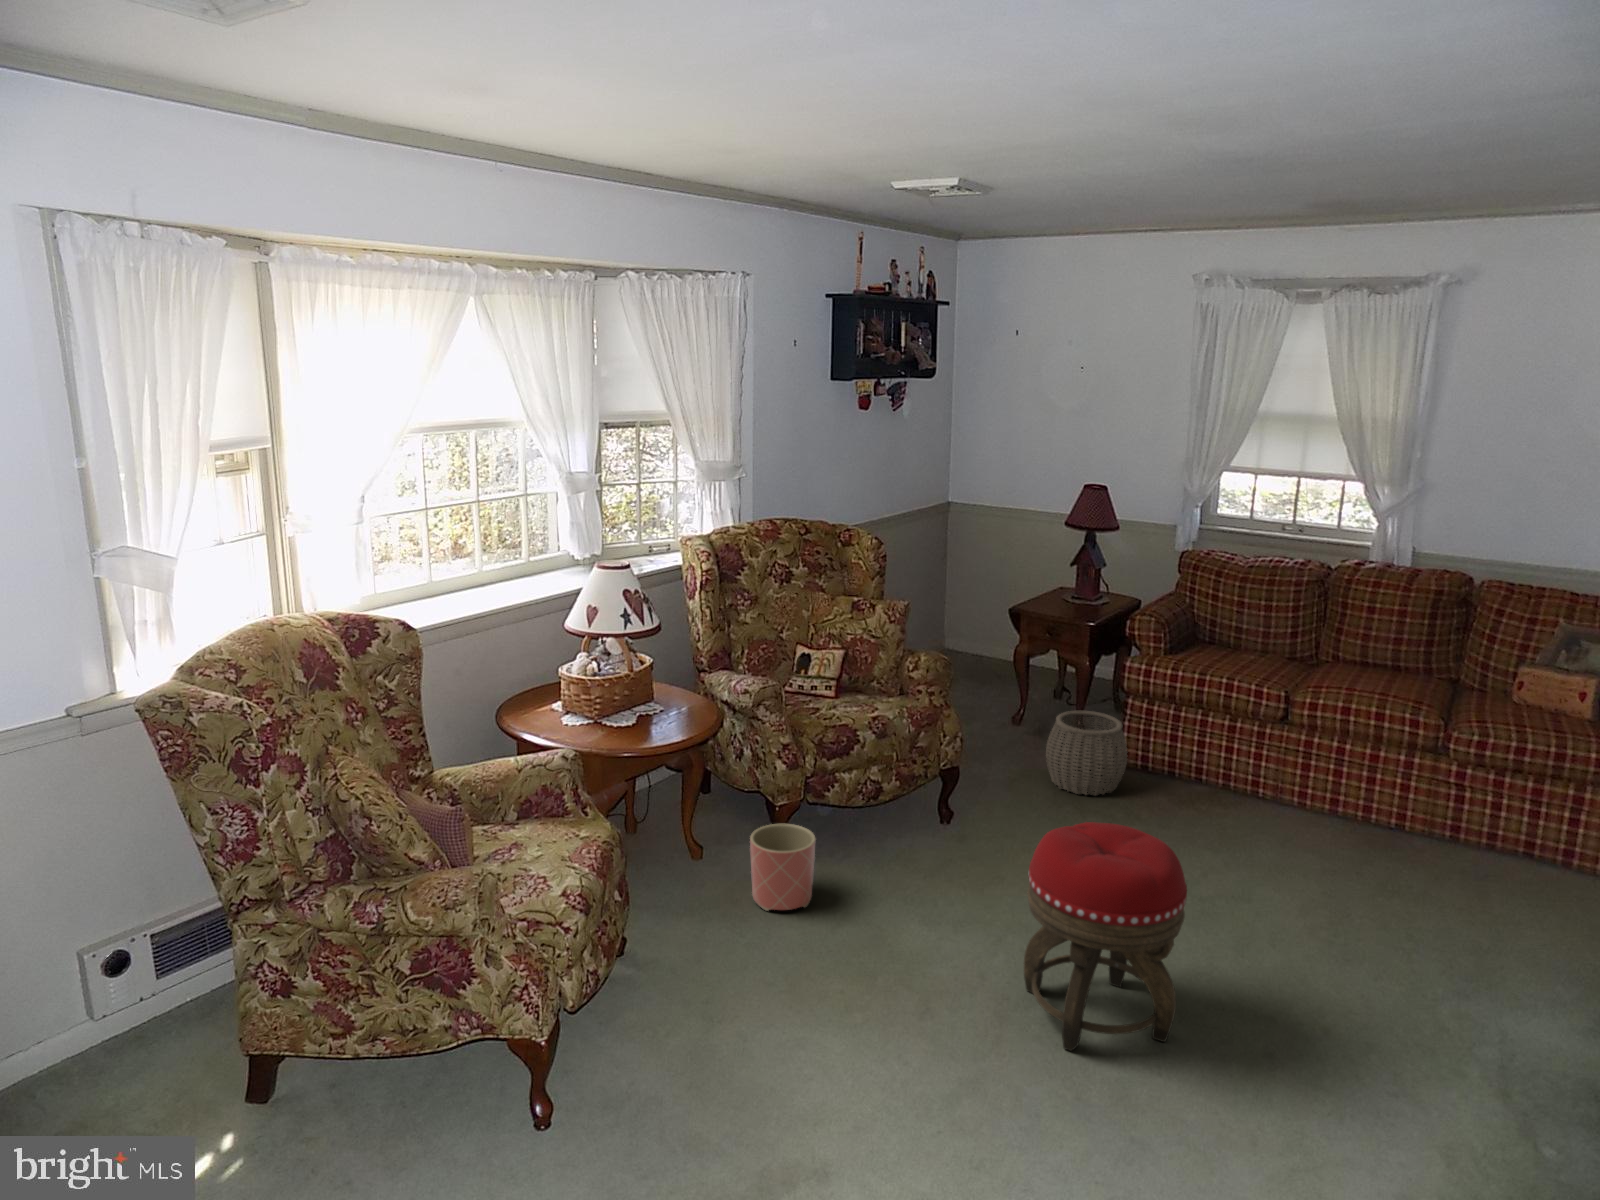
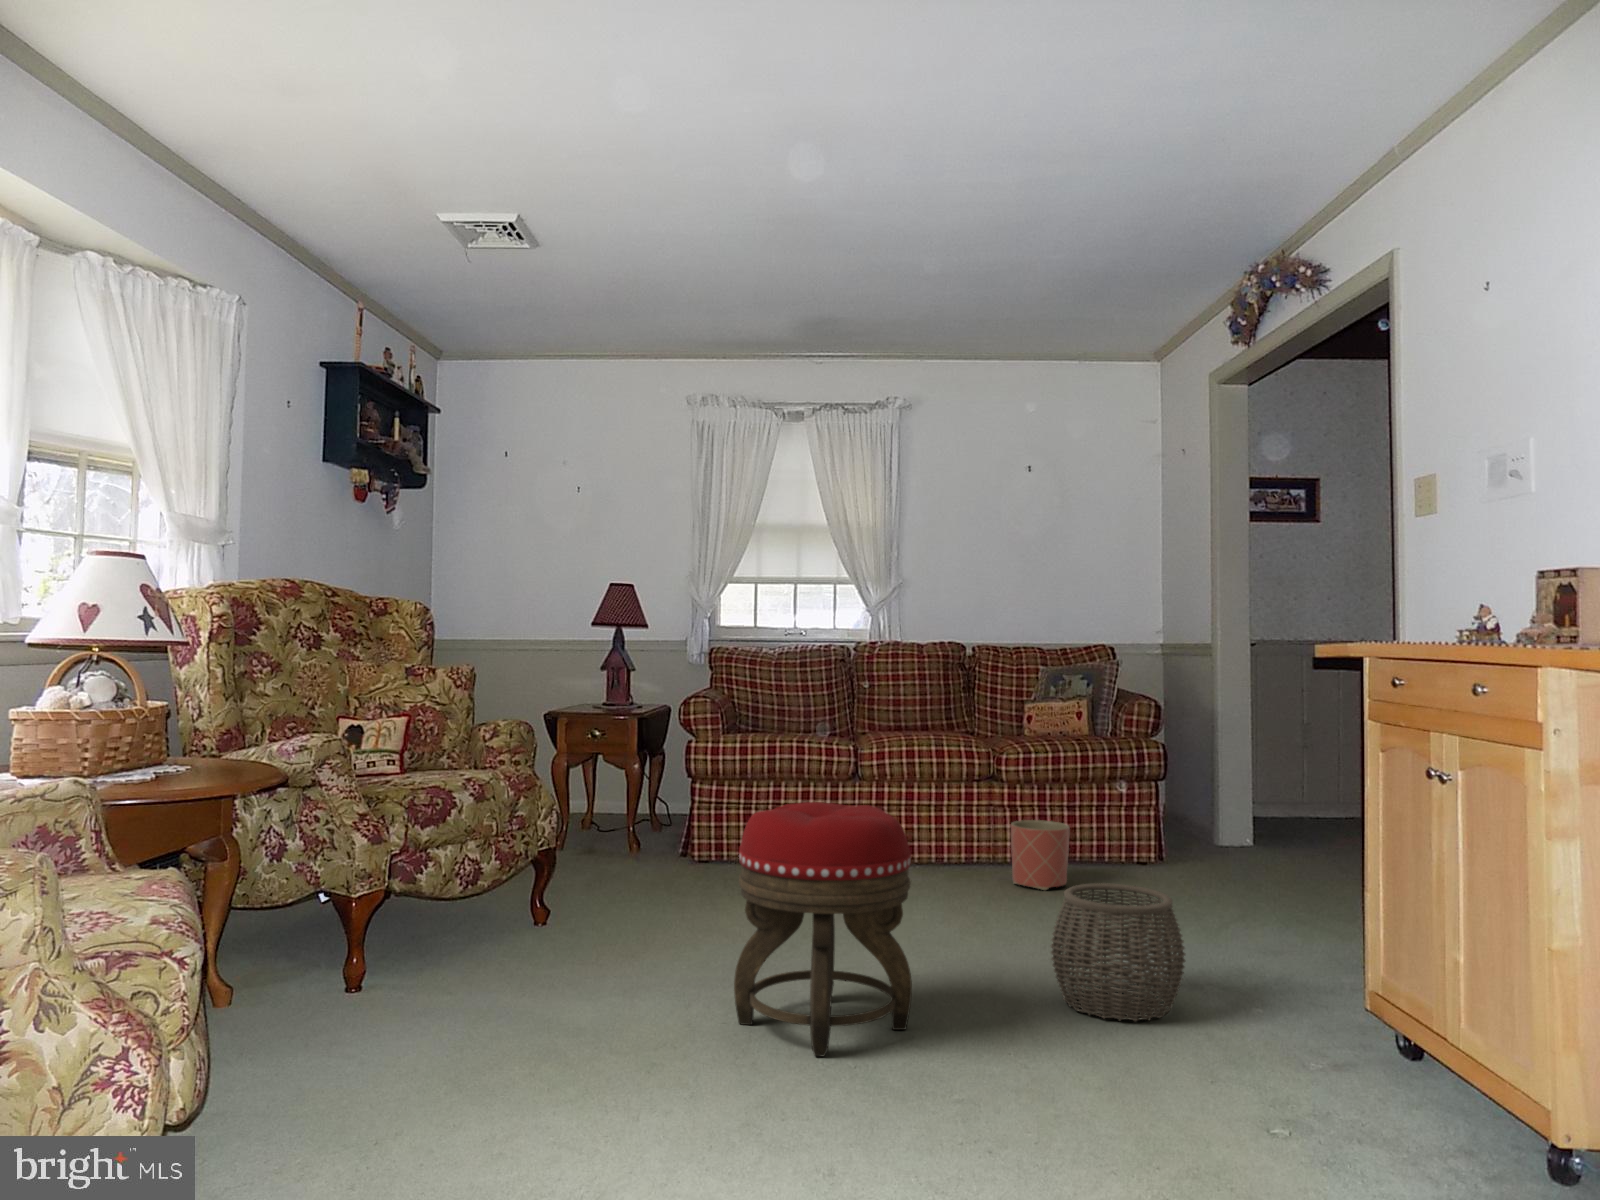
woven basket: present [1046,711,1127,795] -> present [1051,883,1185,1021]
planter: present [750,824,816,911] -> present [1011,820,1070,890]

